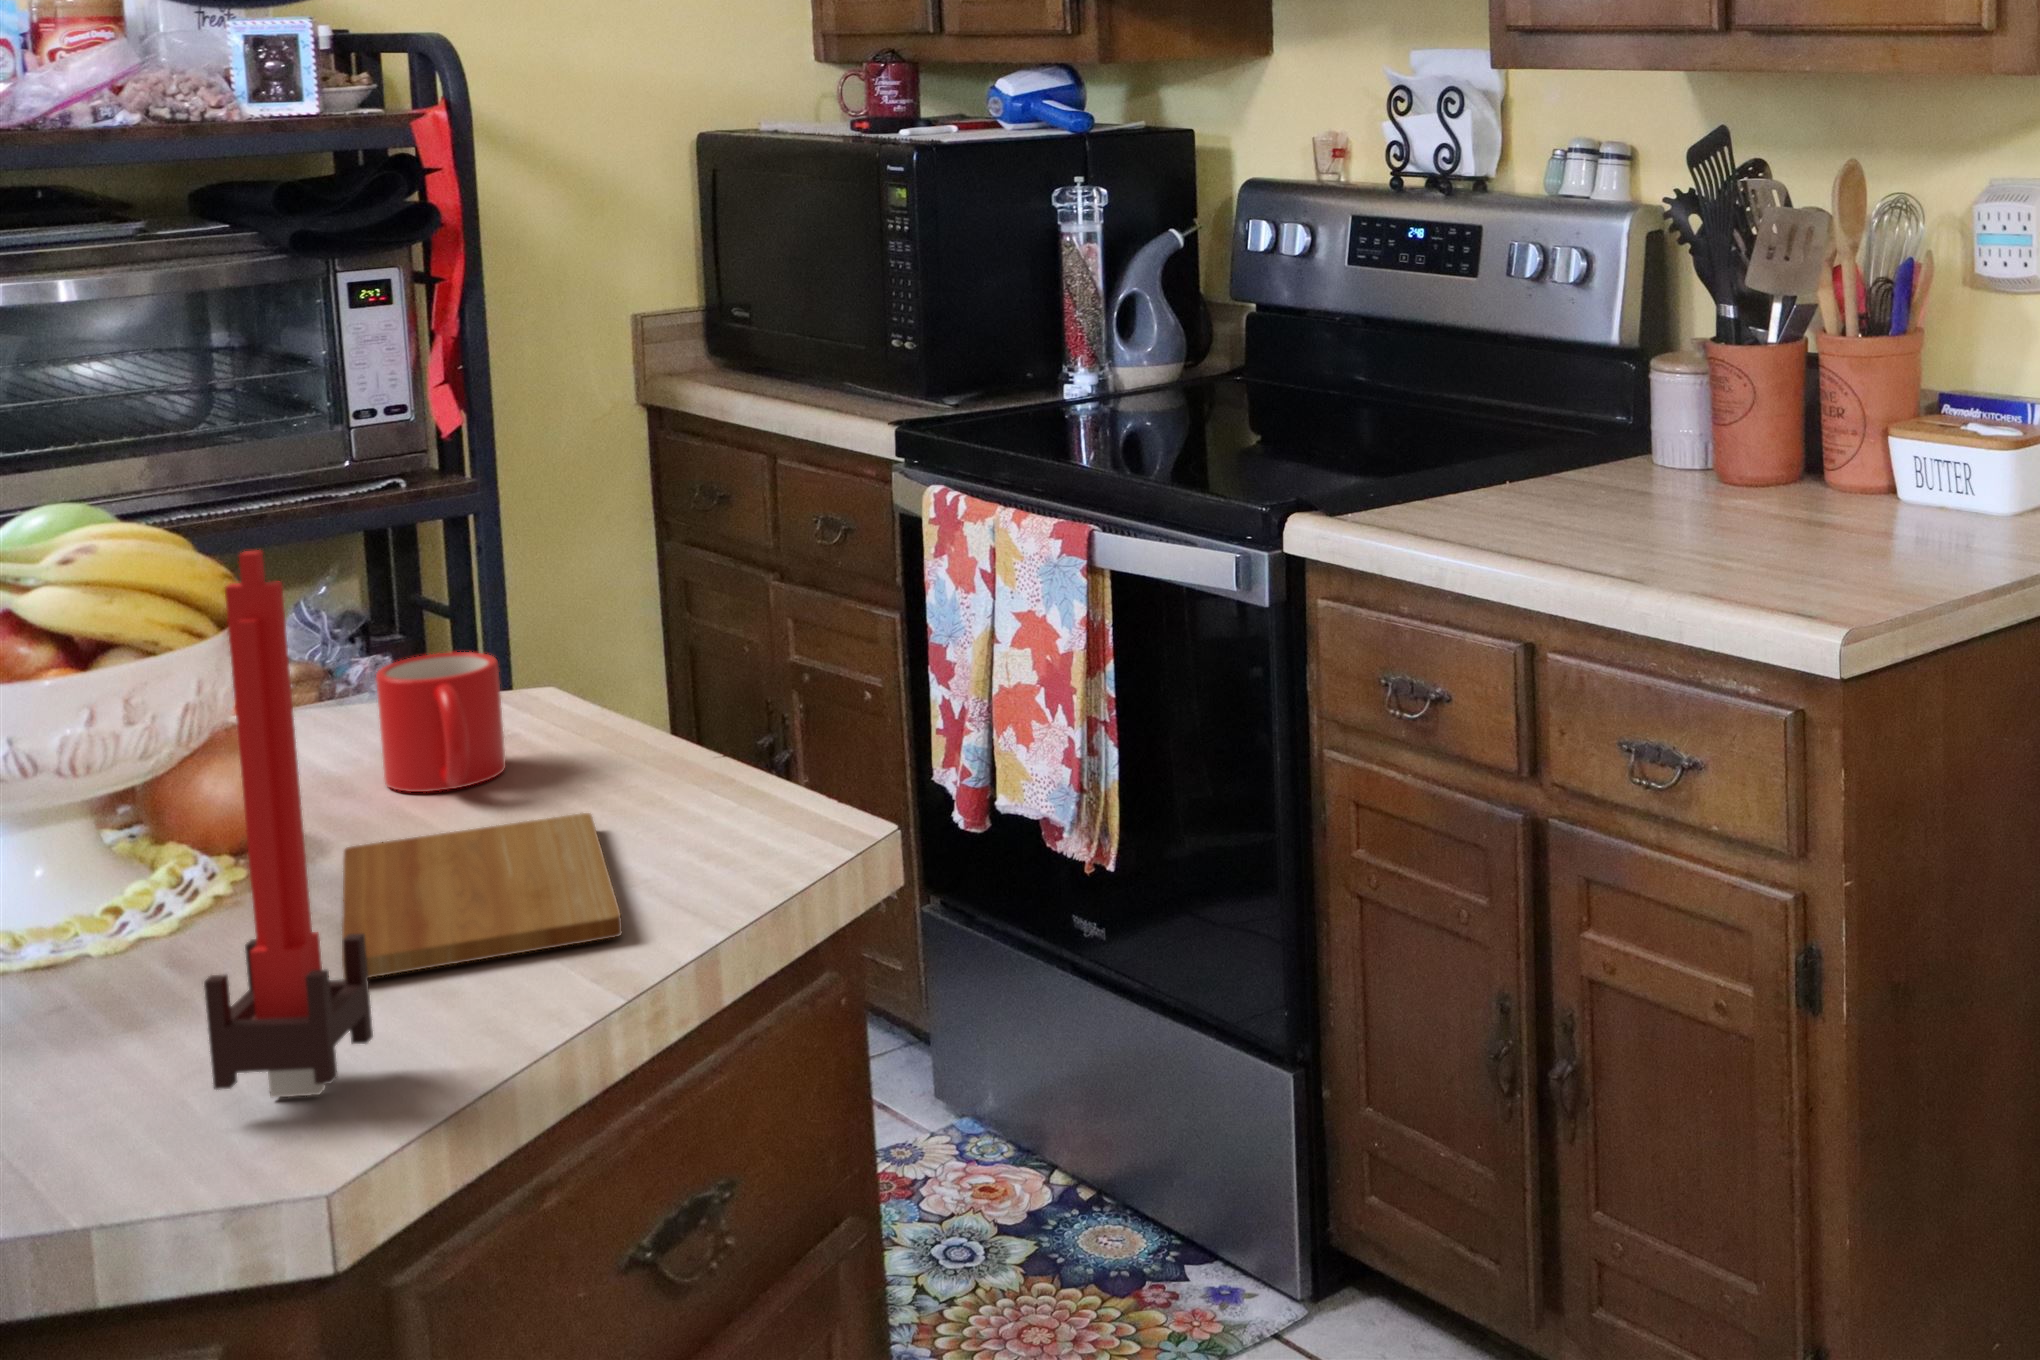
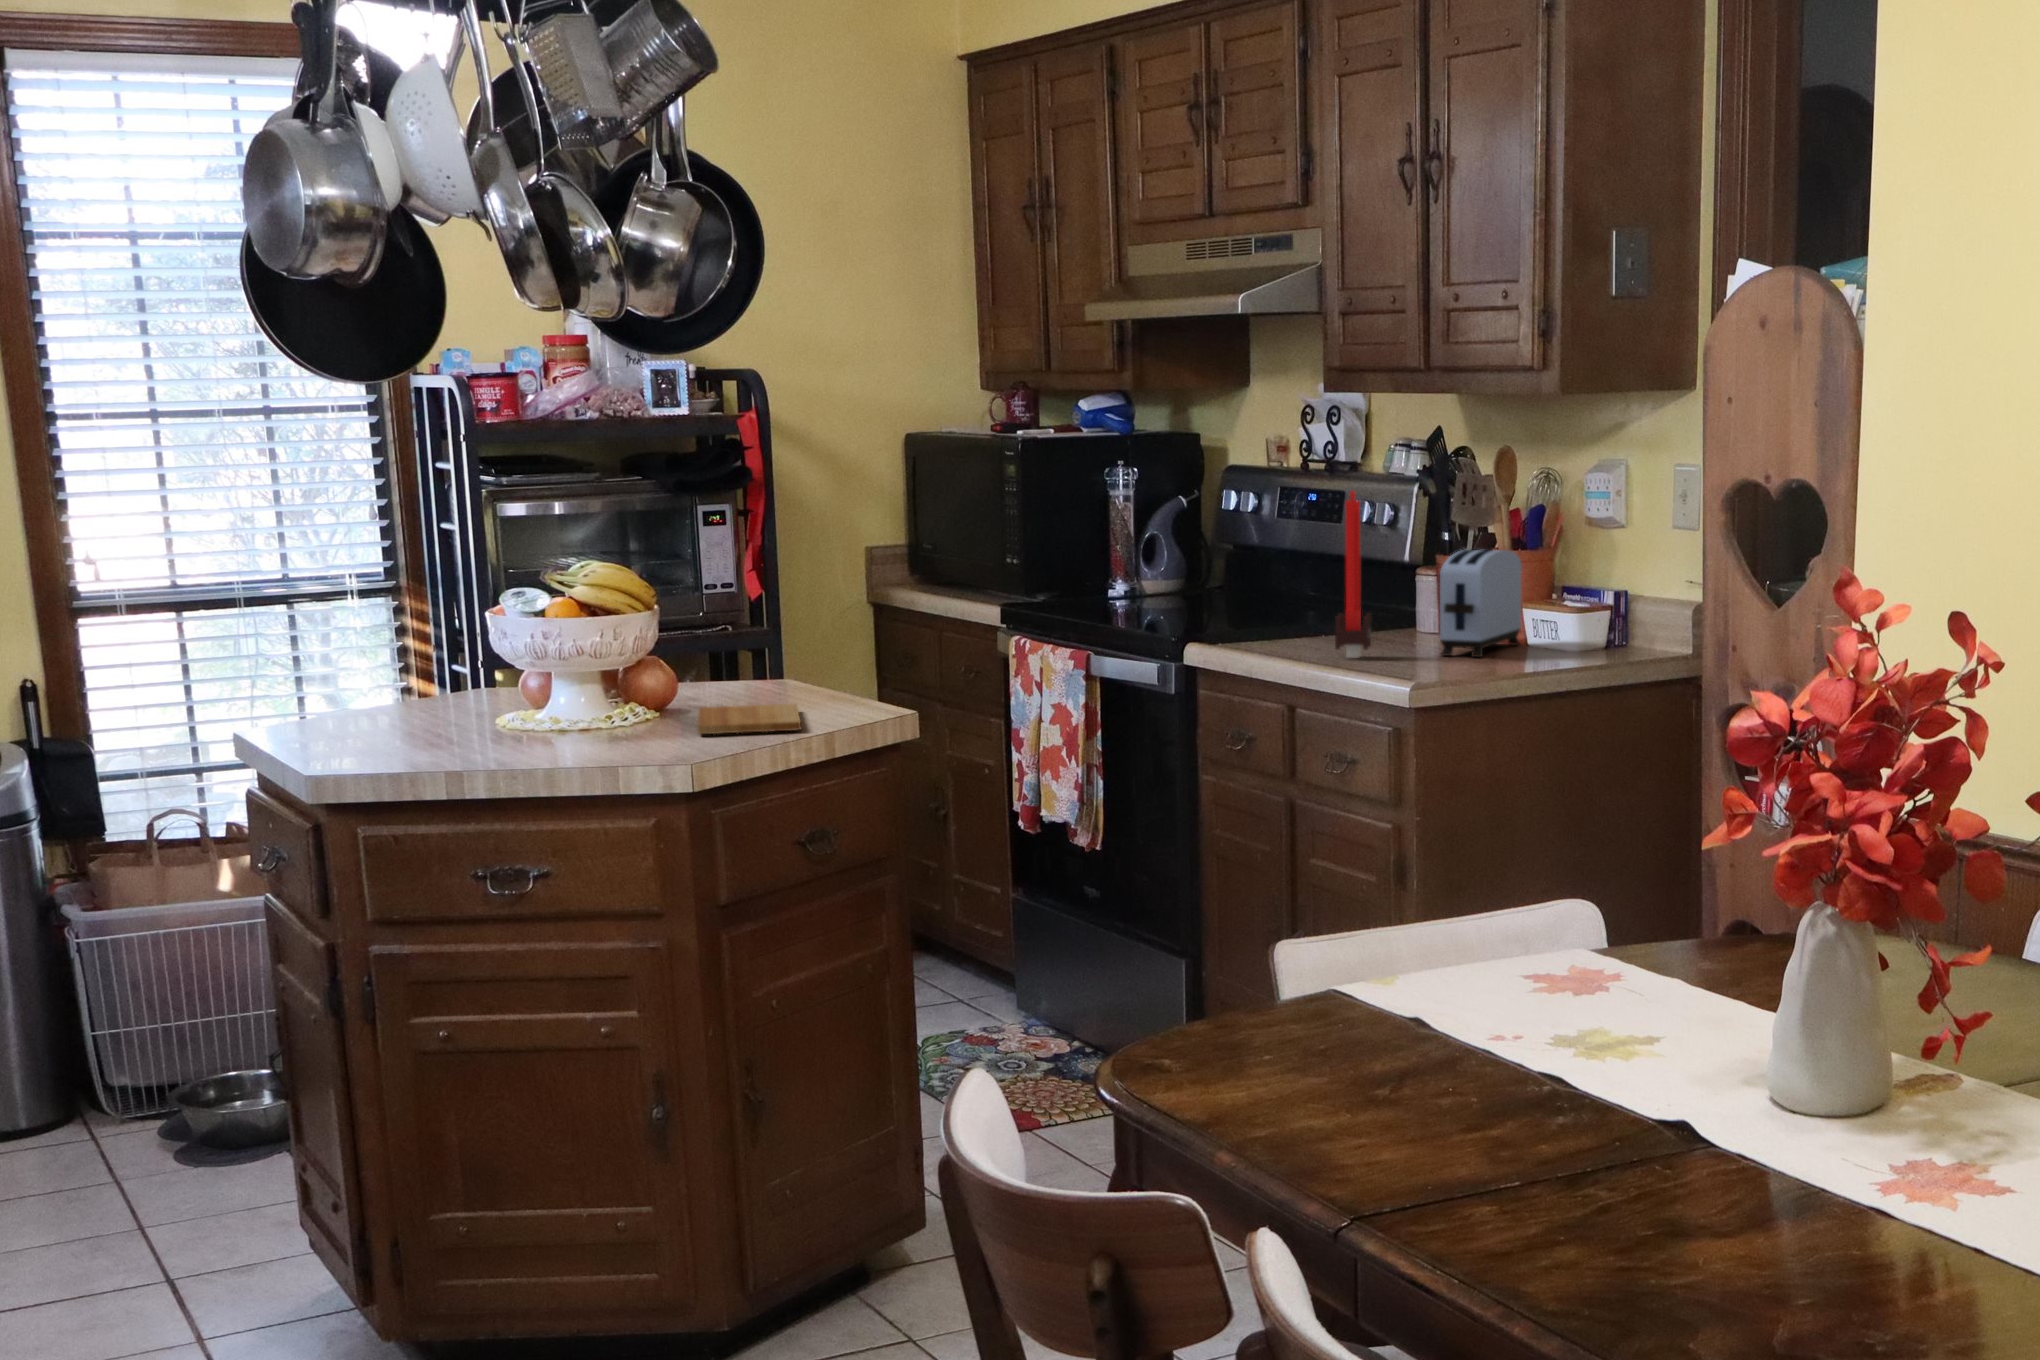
toaster: none [1815,347,1905,550] -> present [1440,550,1522,657]
candle: present [204,550,373,1098] -> present [1335,491,1371,657]
mug: present [376,652,506,792] -> none [713,646,765,701]

